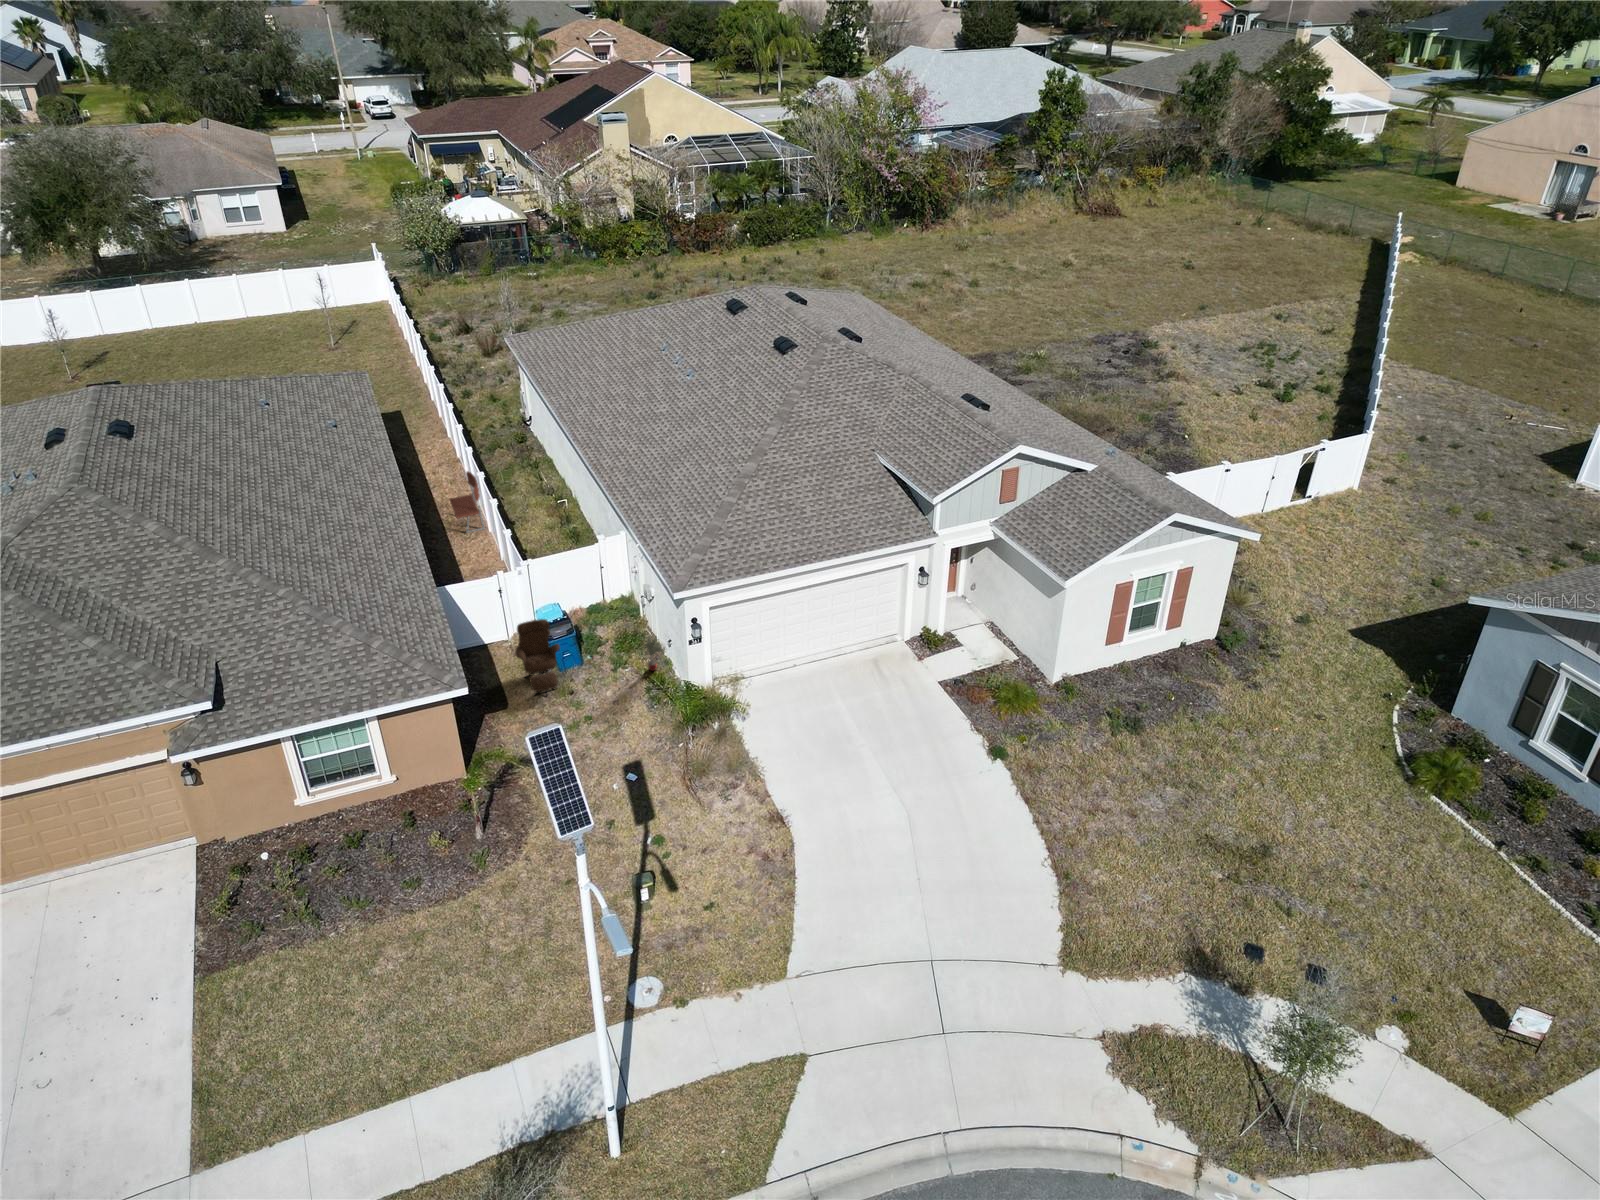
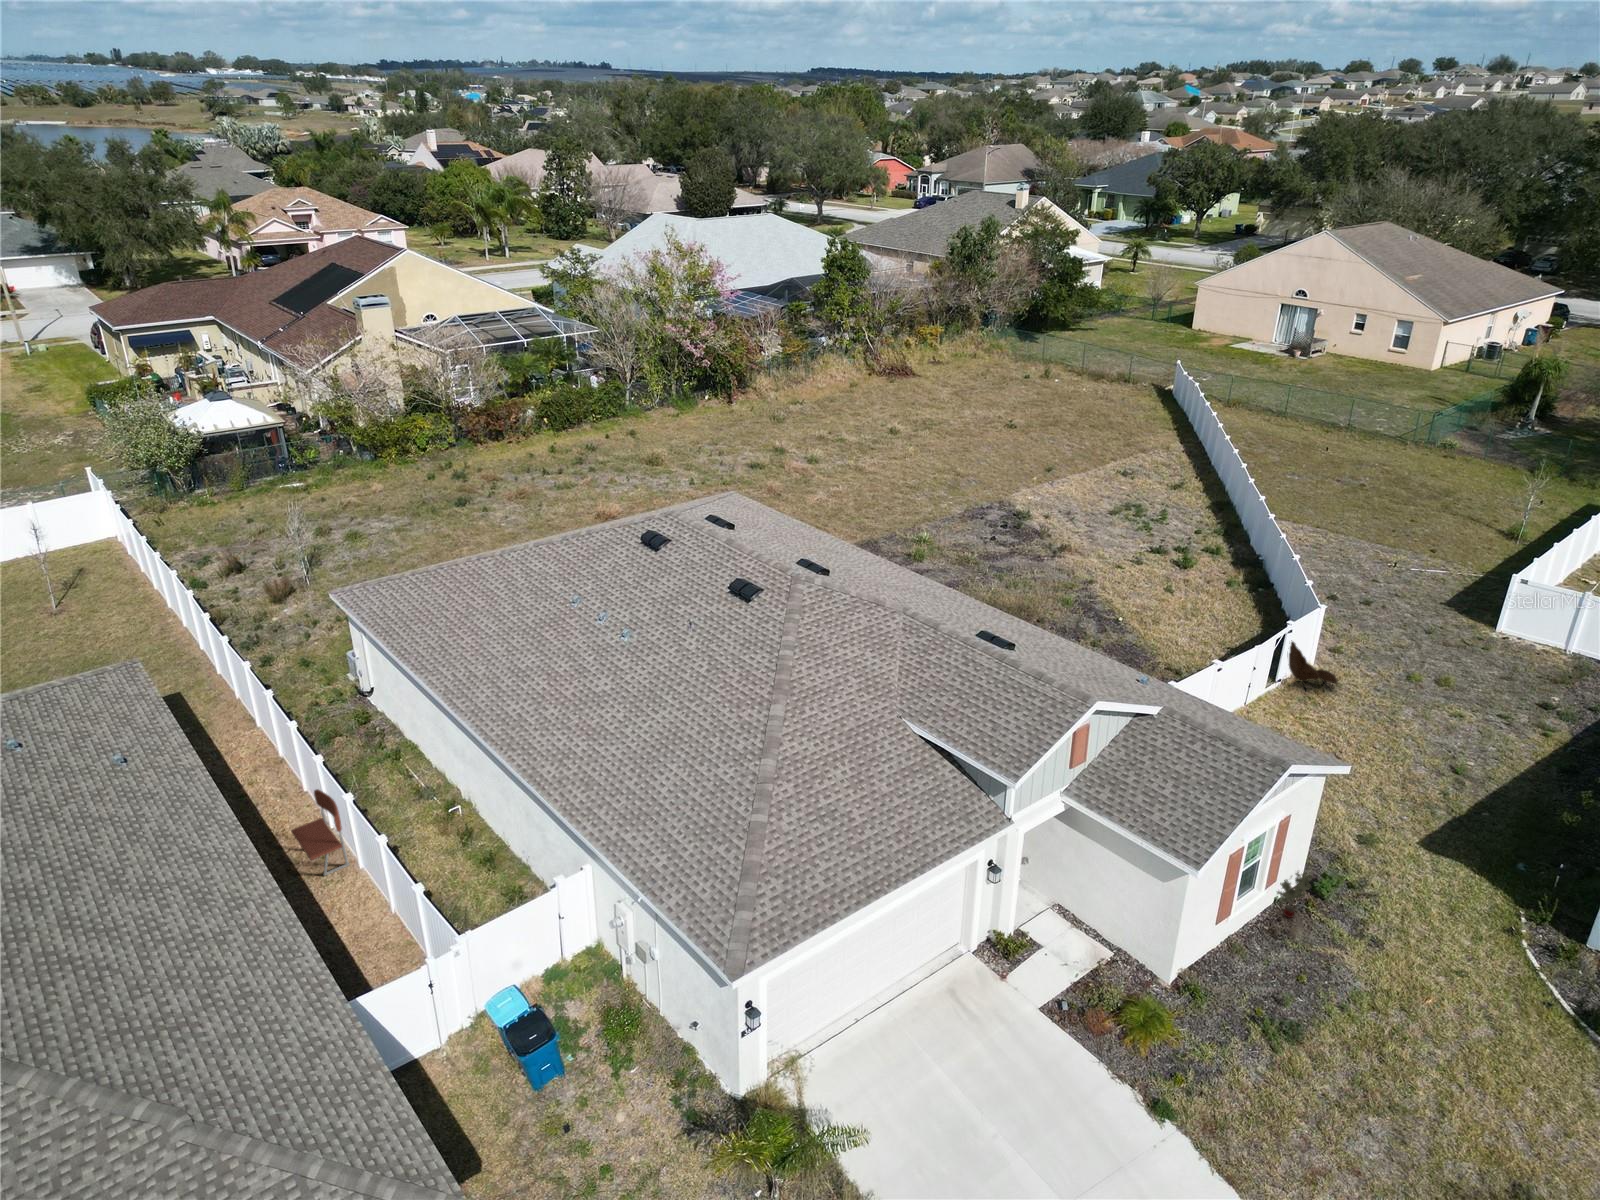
lounge chair: present [515,619,560,695] -> present [1289,642,1338,691]
potted tree: present [644,636,665,671] -> present [1277,872,1312,918]

